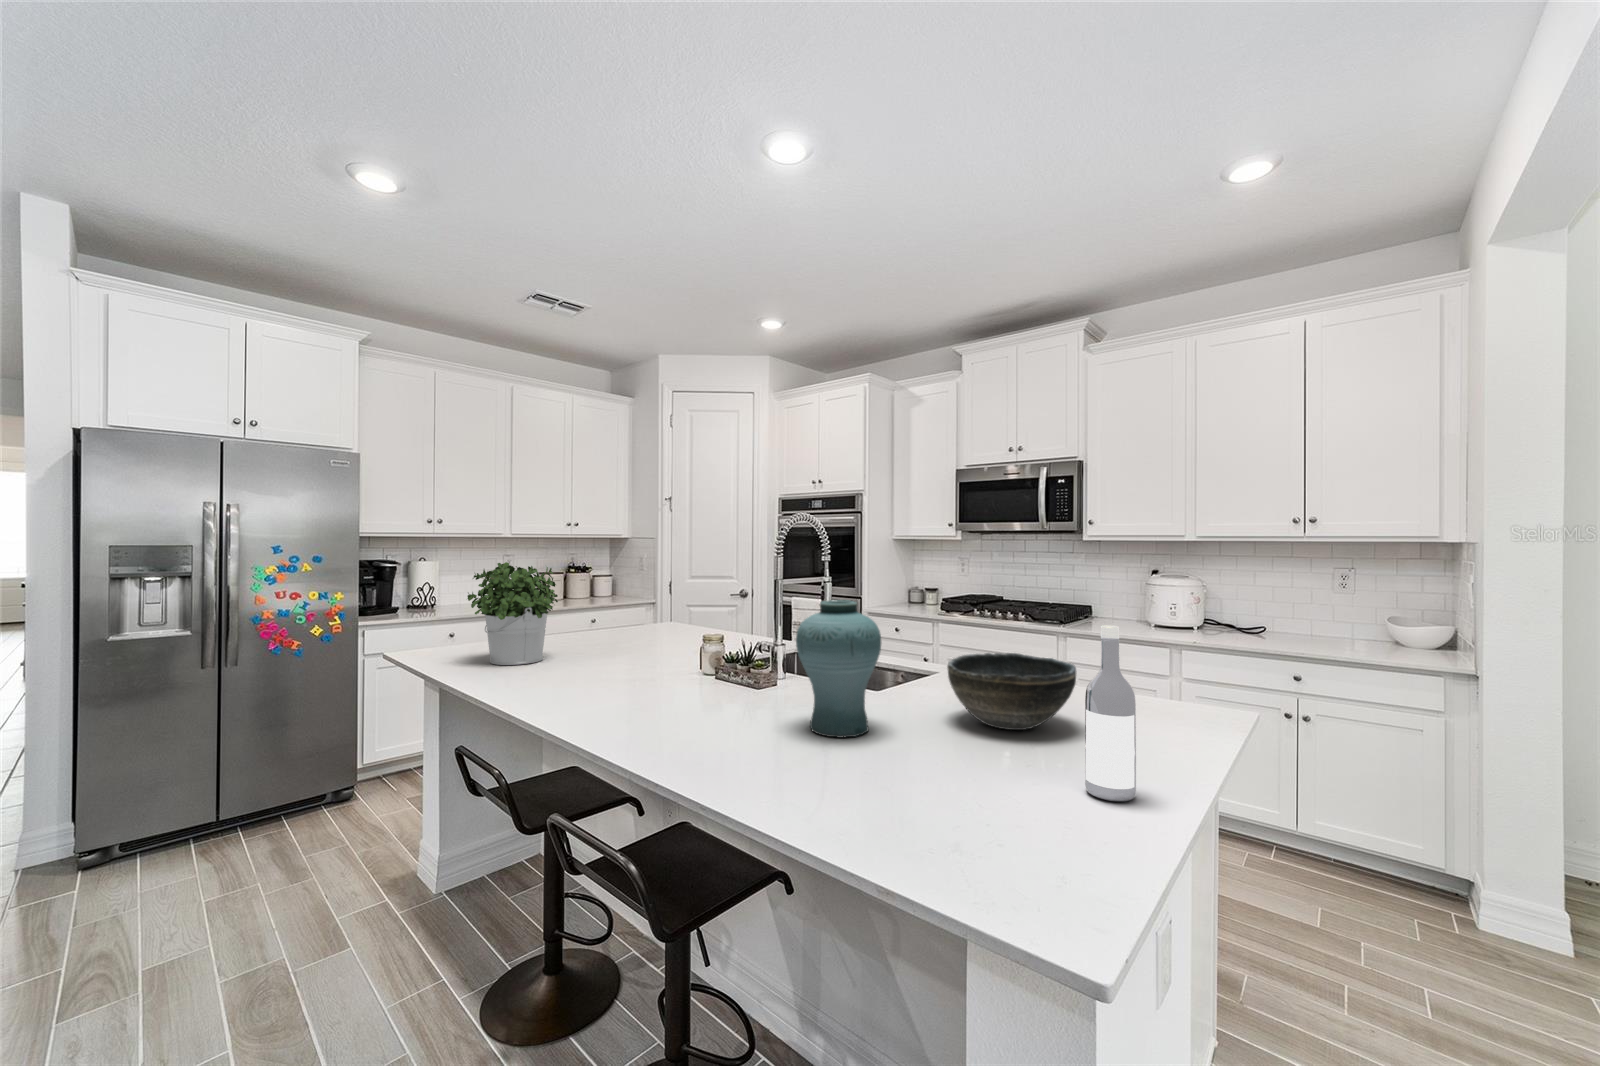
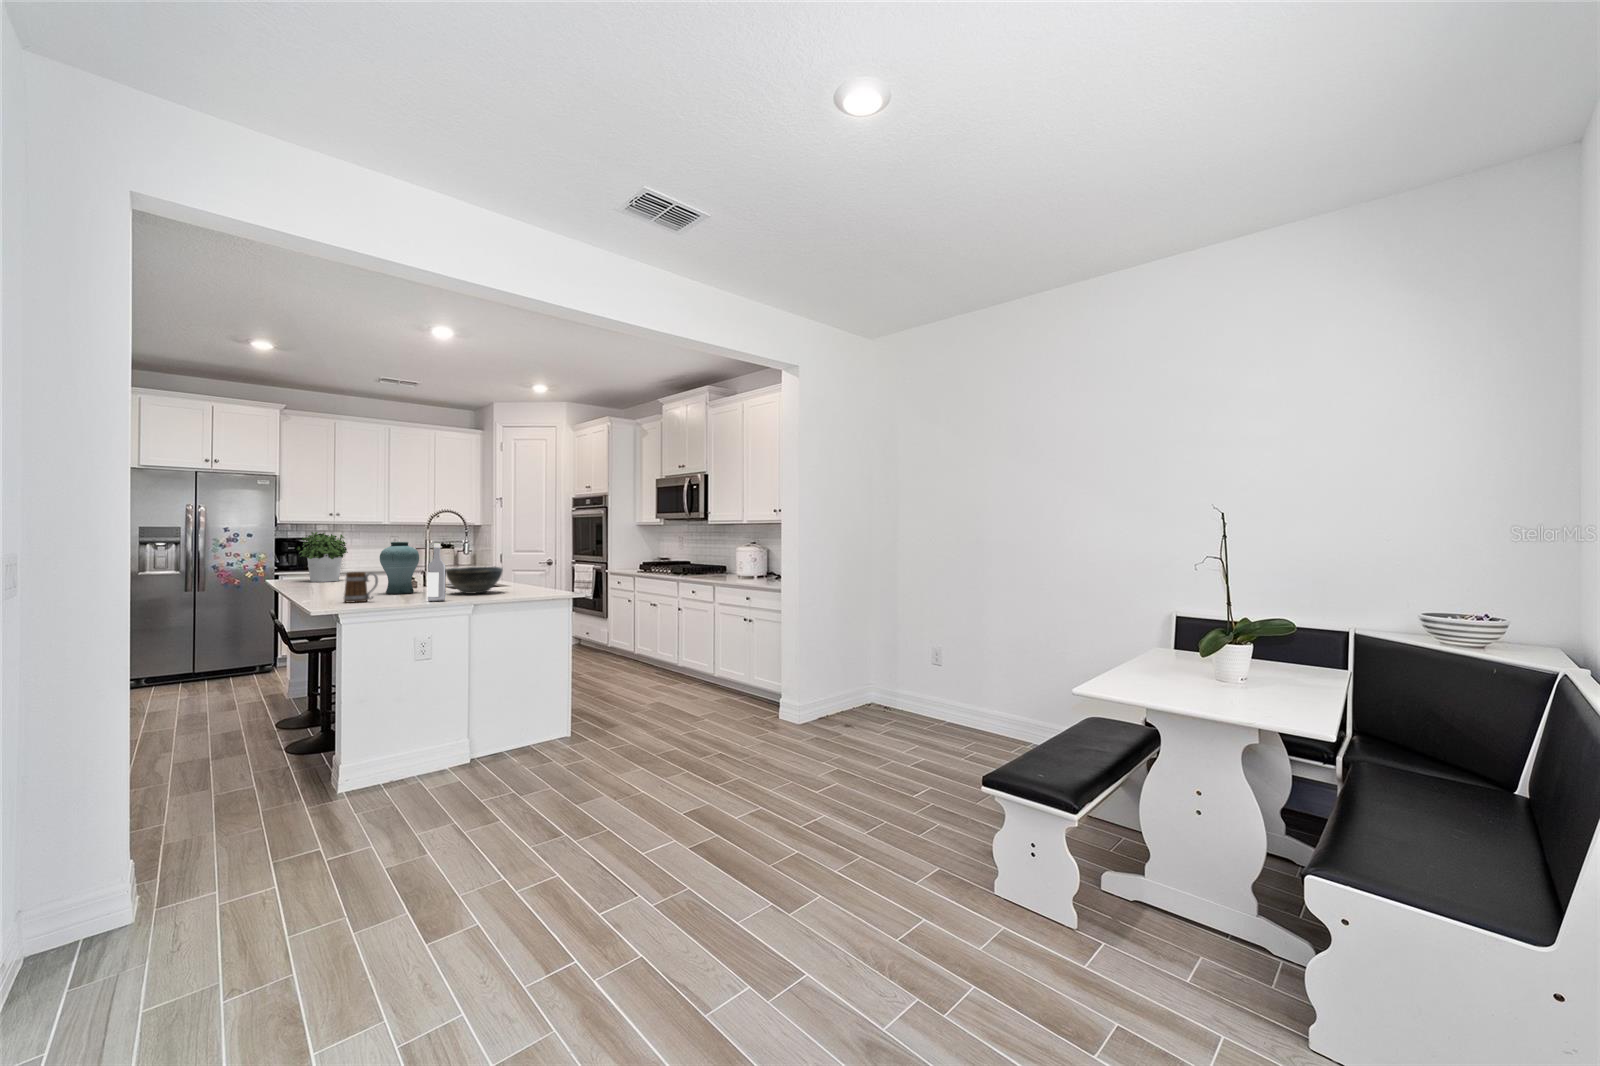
mug: none [880,717,971,827] -> present [344,572,378,603]

